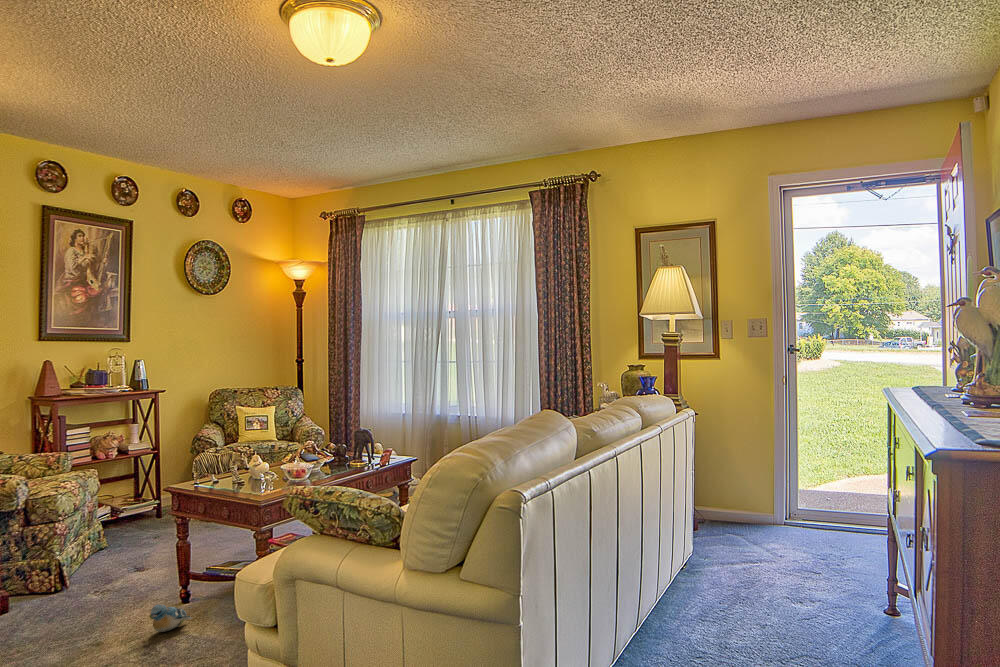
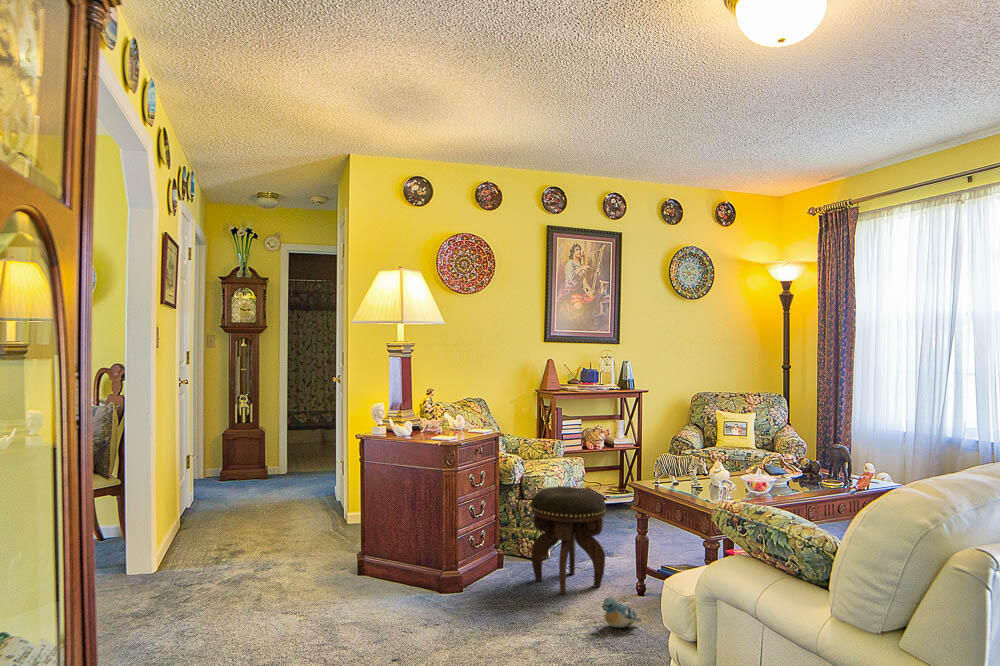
footstool: none [48,504,142,619] -> present [531,486,606,594]

